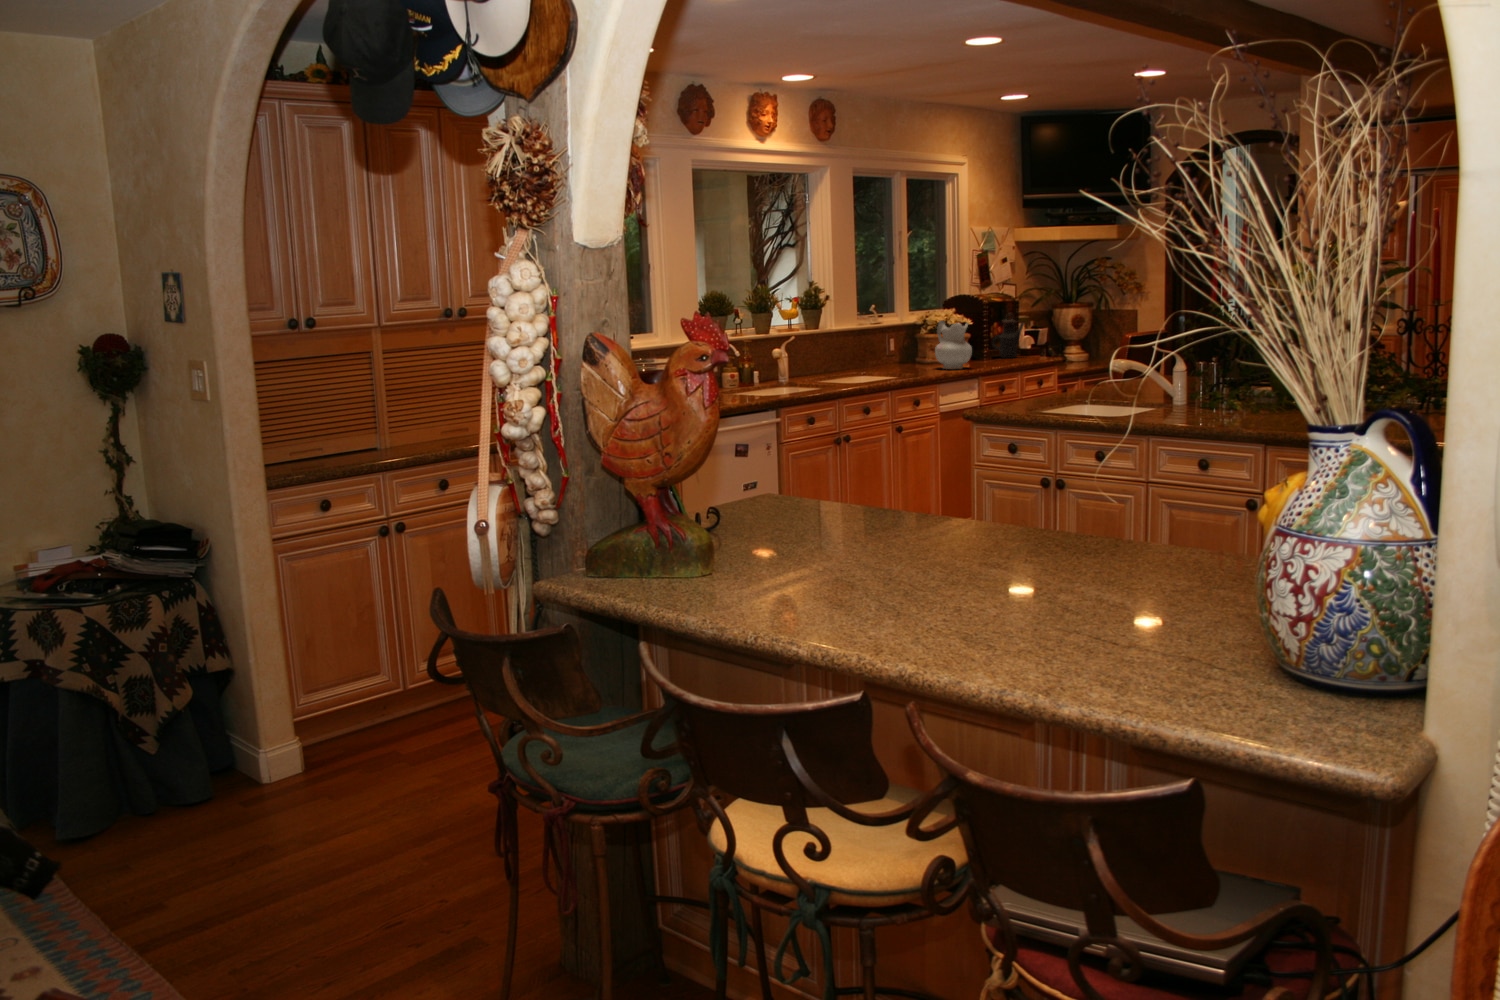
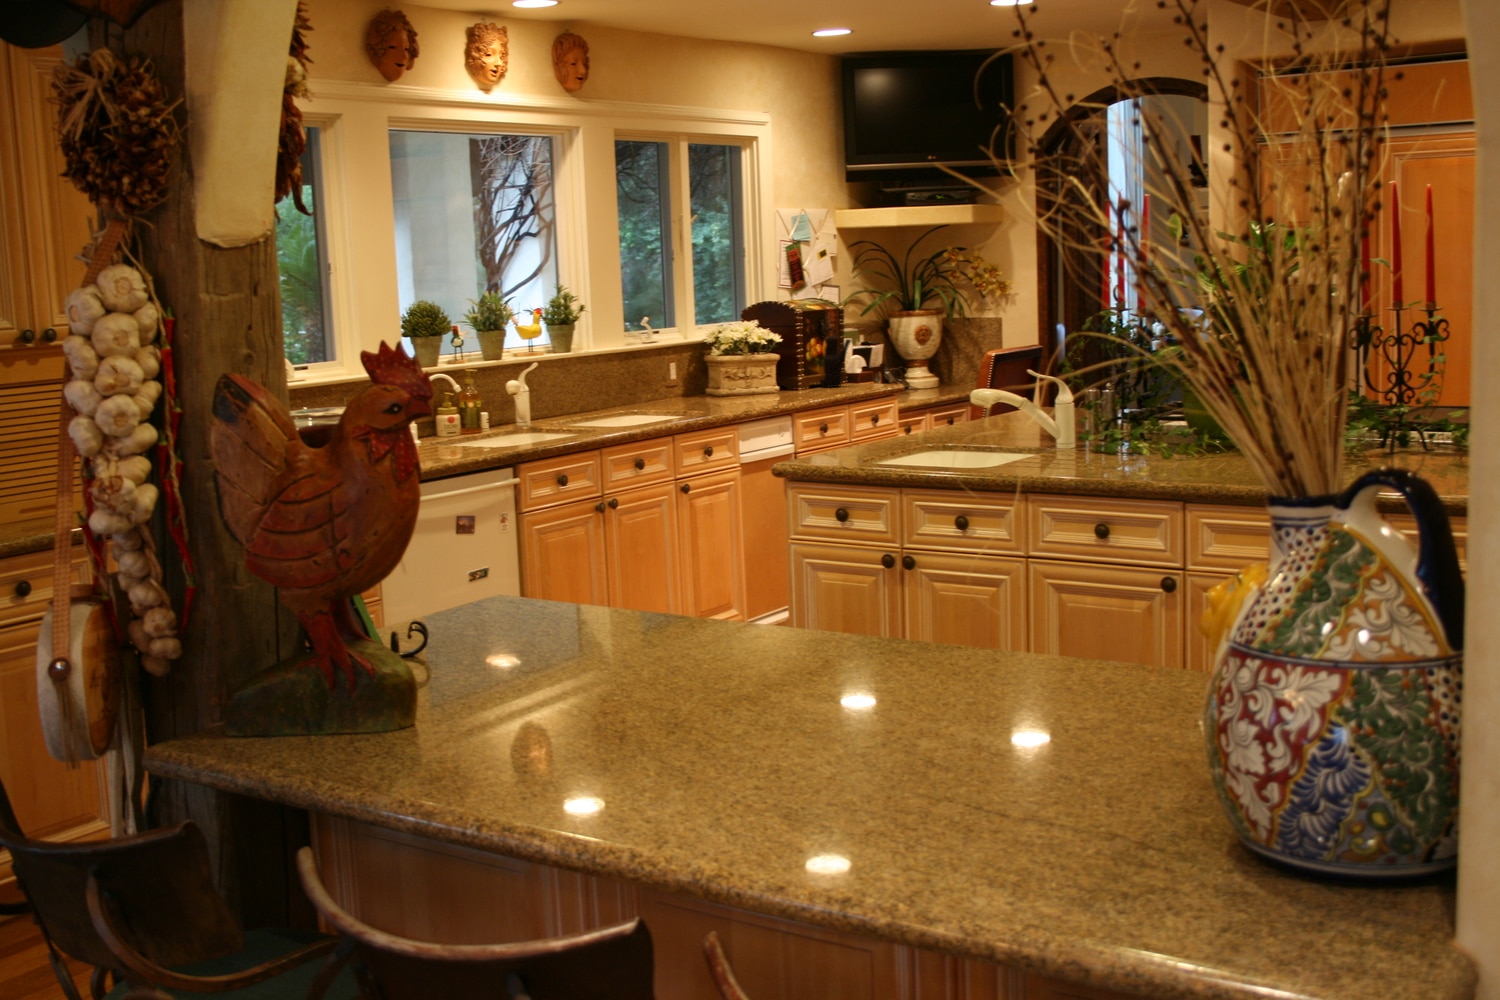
ceramic pitcher: present [935,321,972,370] -> none [733,338,783,404]

